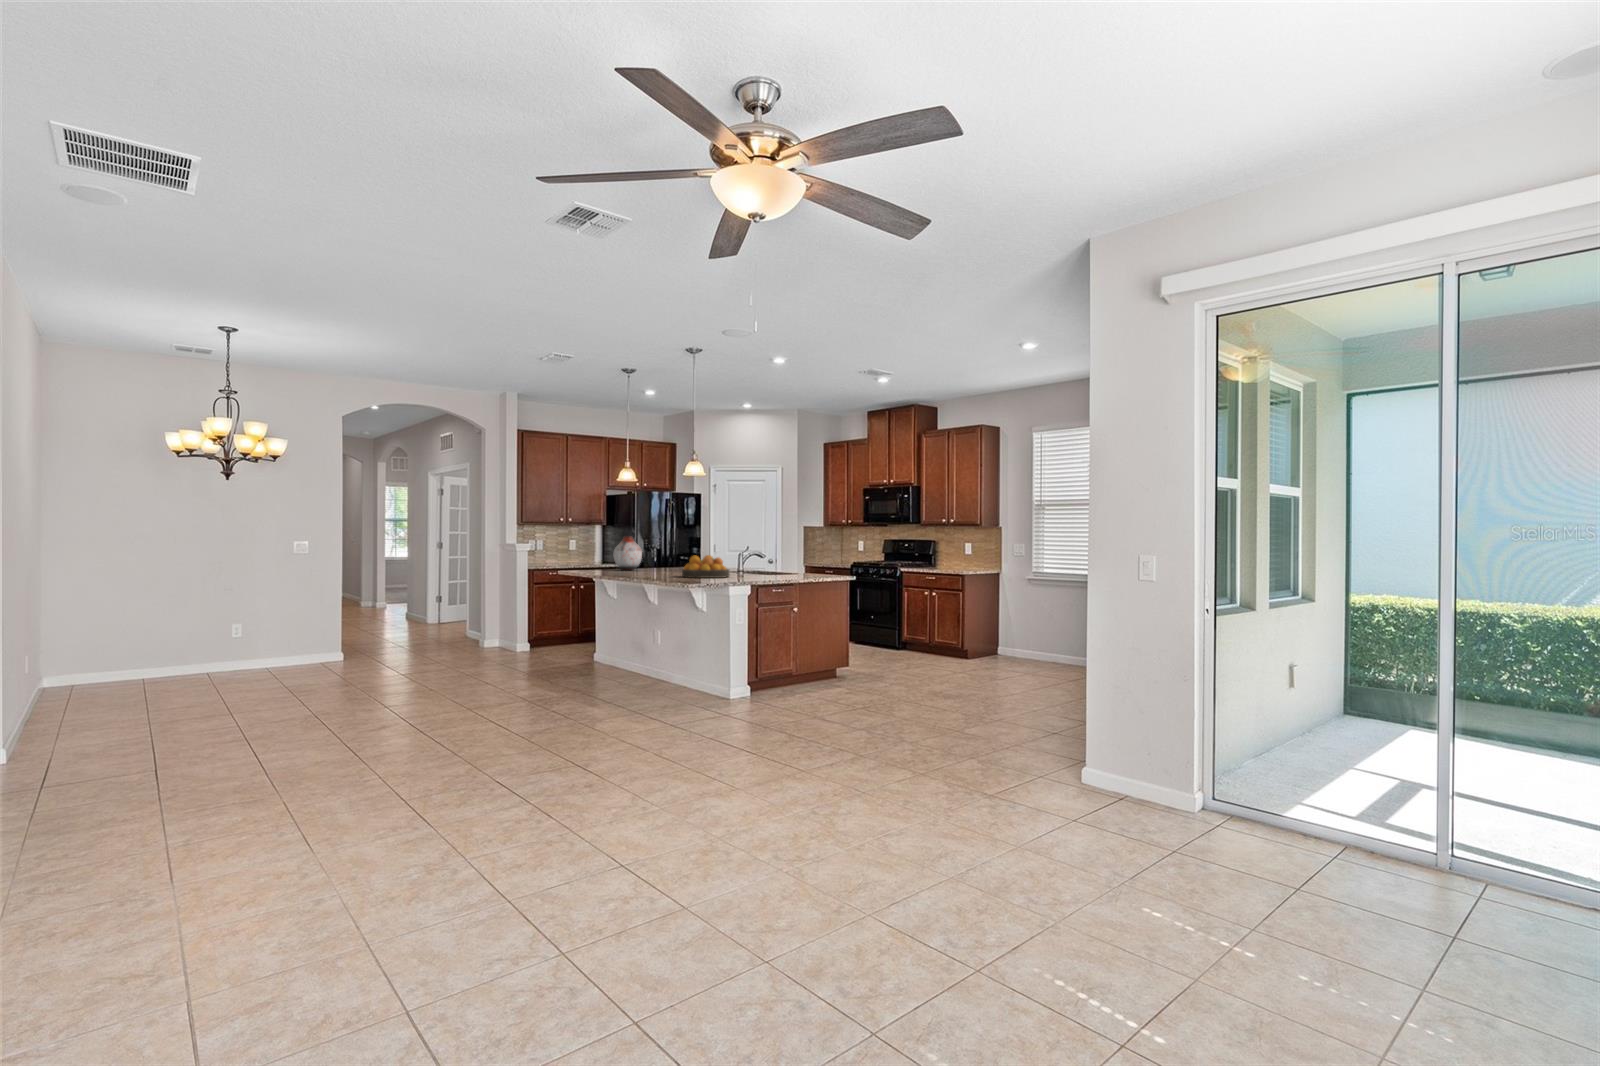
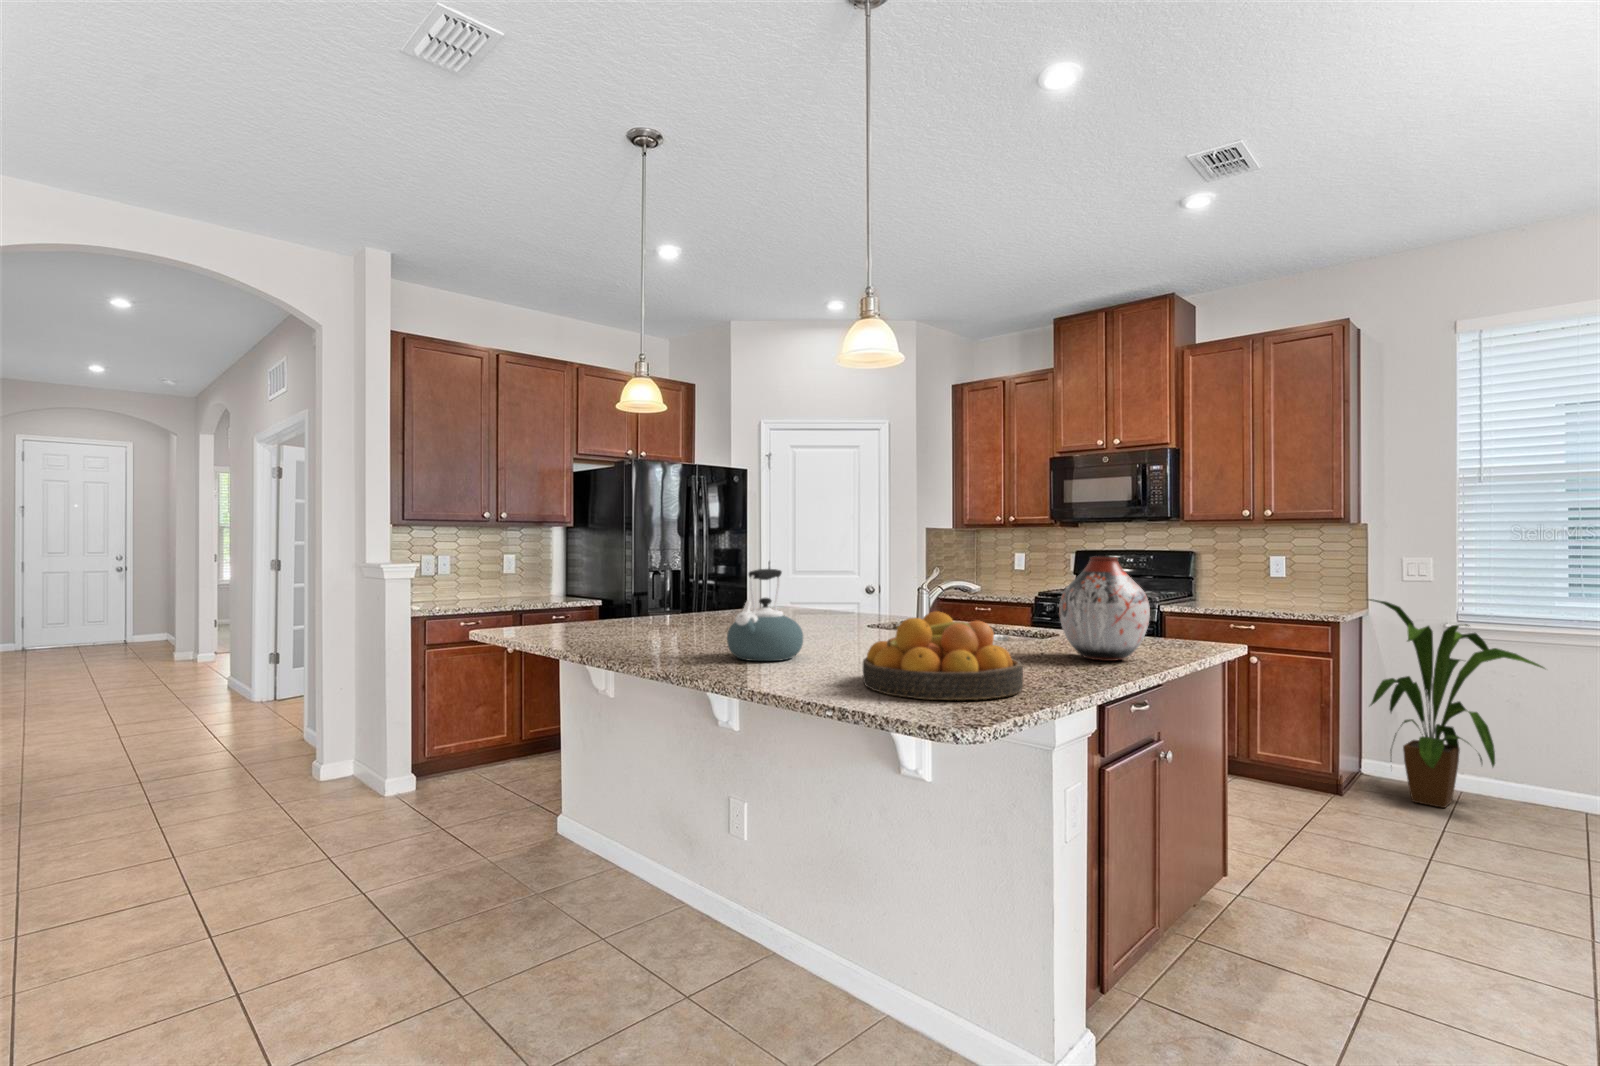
vase: present [614,536,642,570] -> present [1059,556,1150,661]
kettle: none [651,542,677,573] -> present [727,569,803,661]
house plant: none [971,563,1047,661] -> present [1368,599,1544,808]

